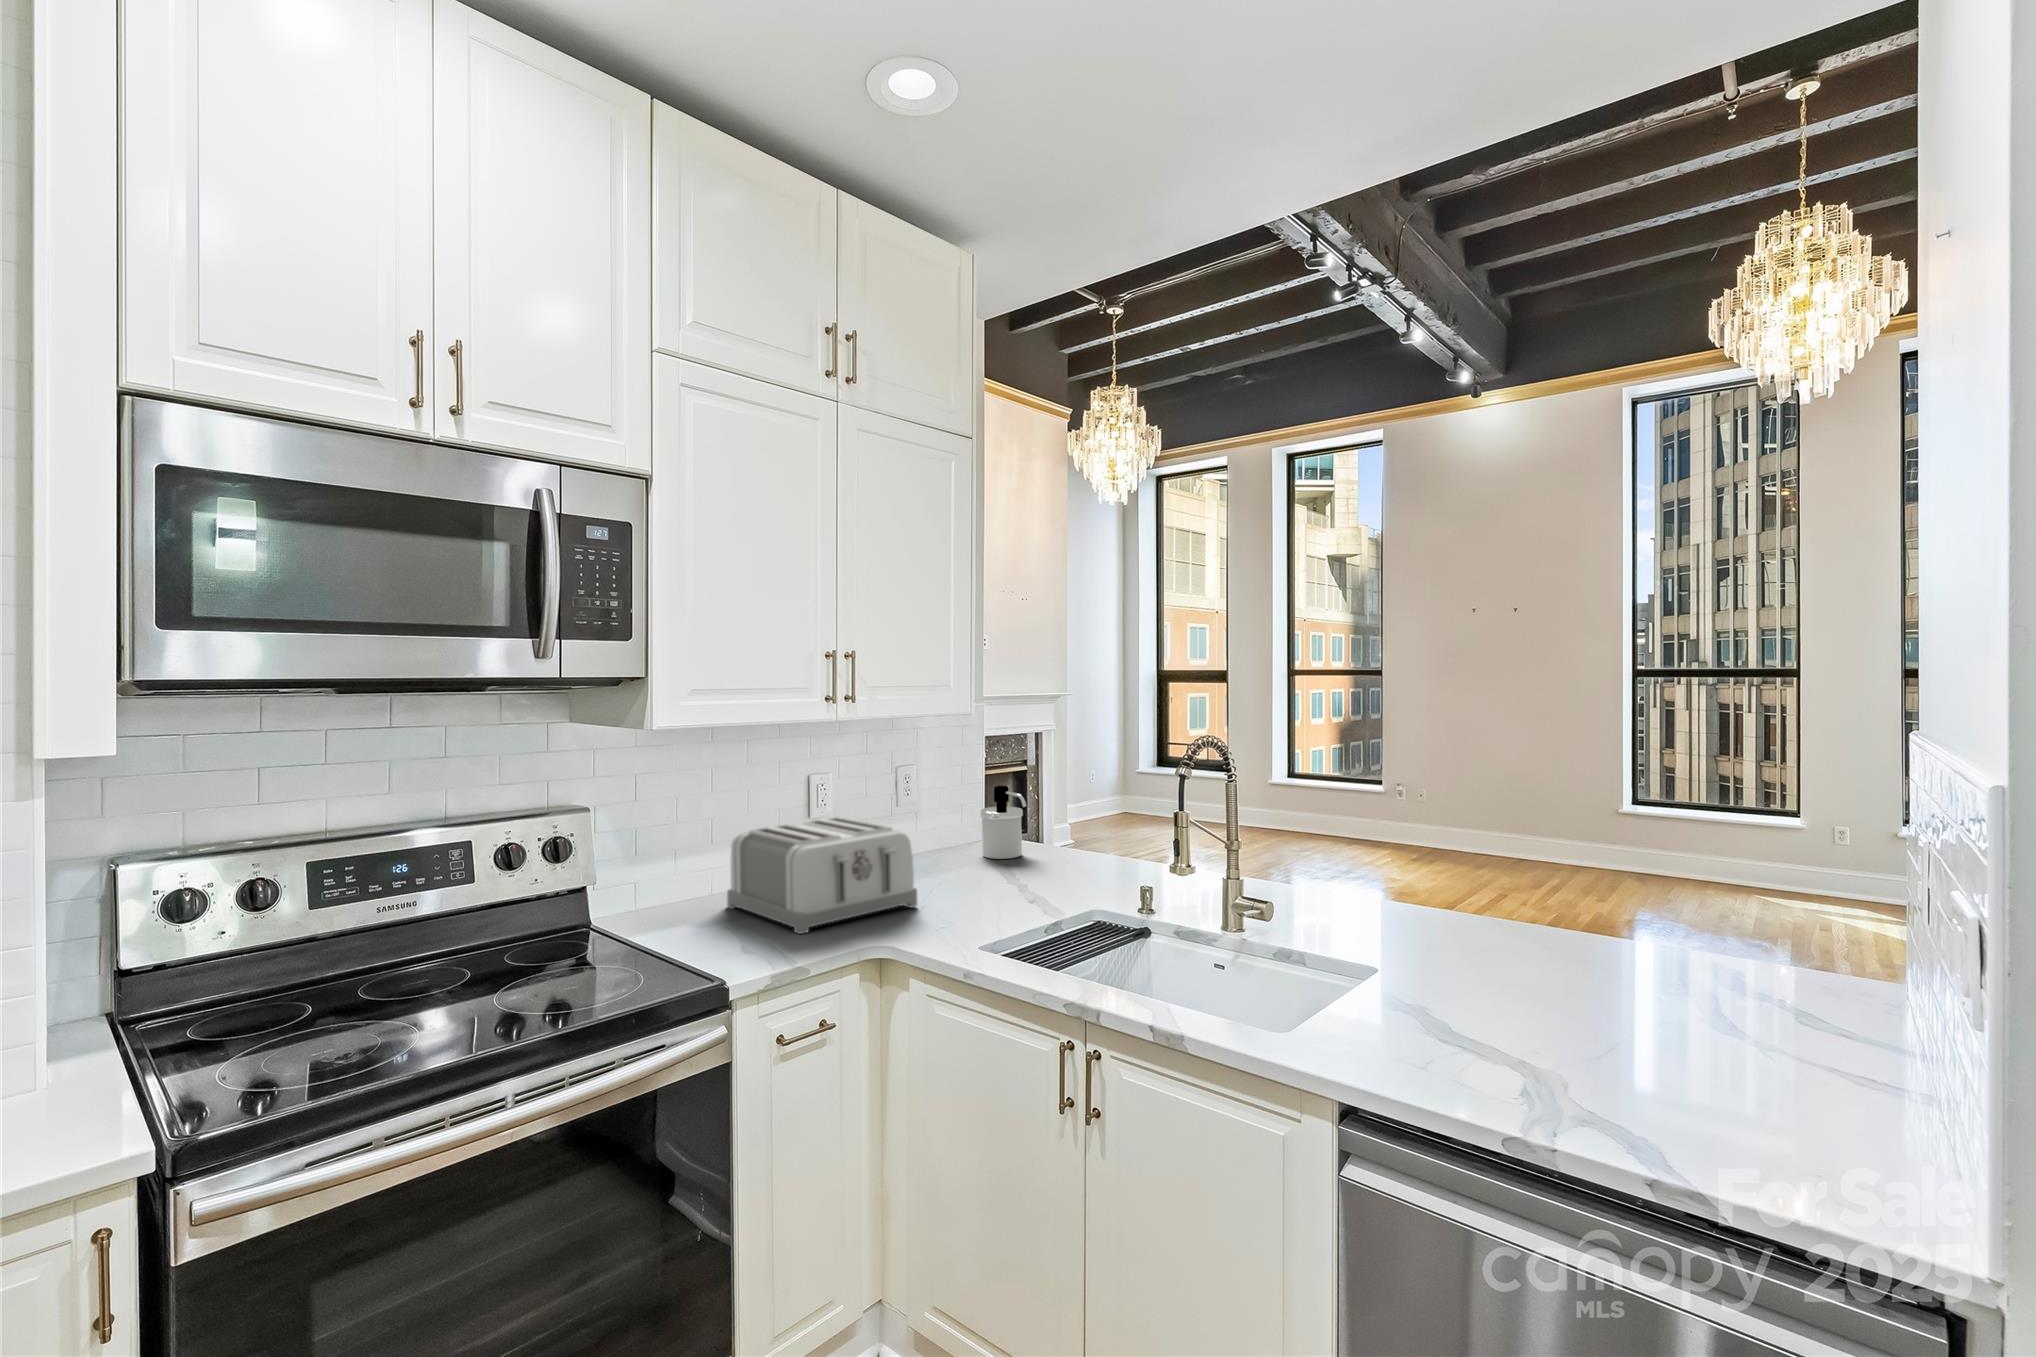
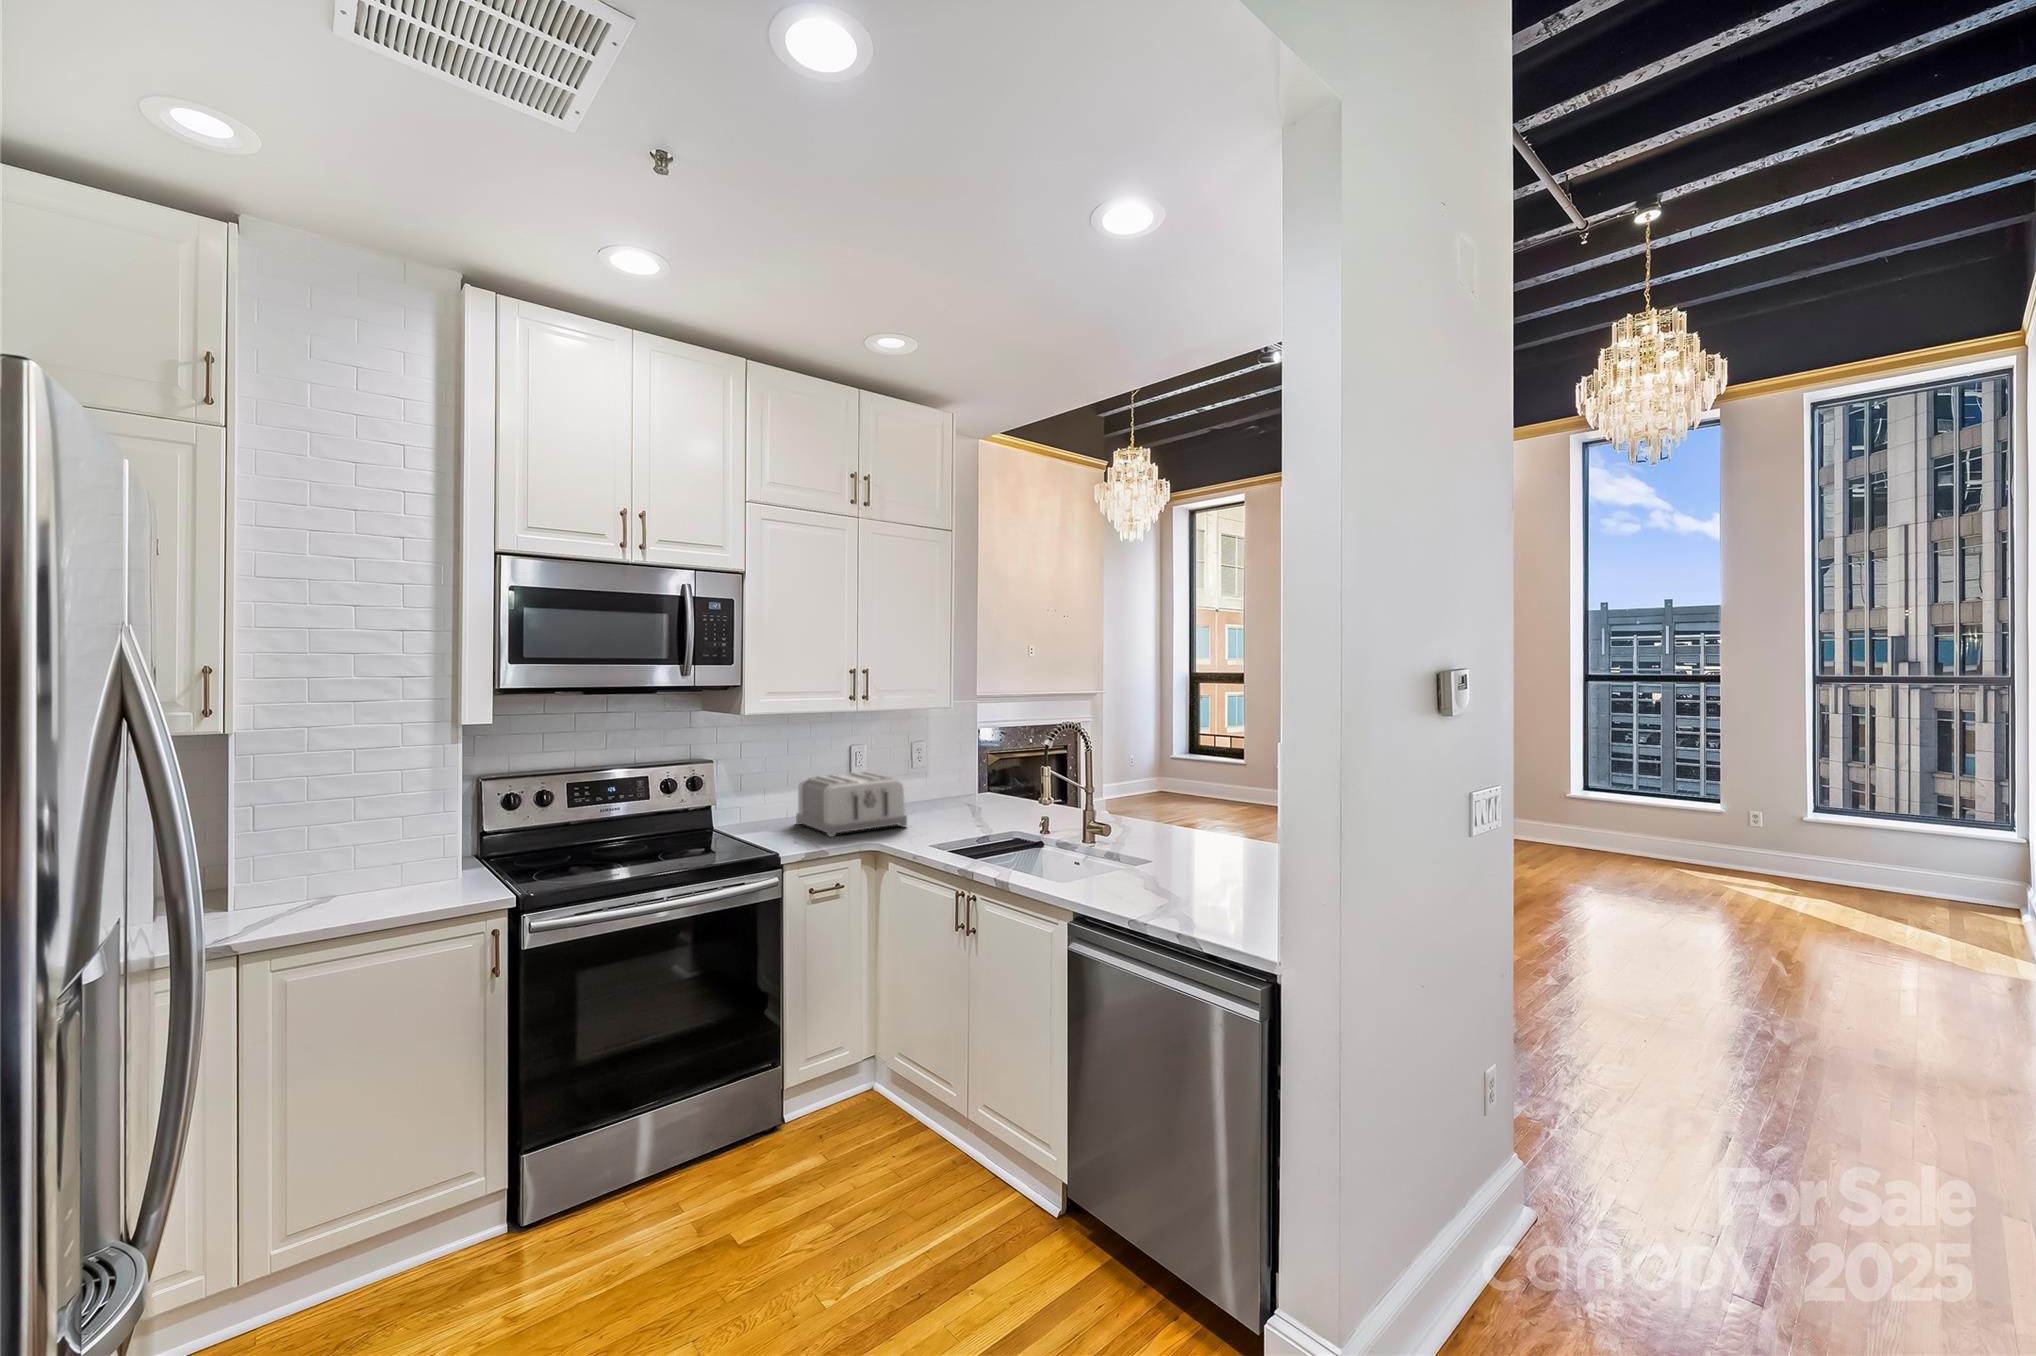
soap dispenser: present [980,786,1026,859] -> none [970,756,998,804]

